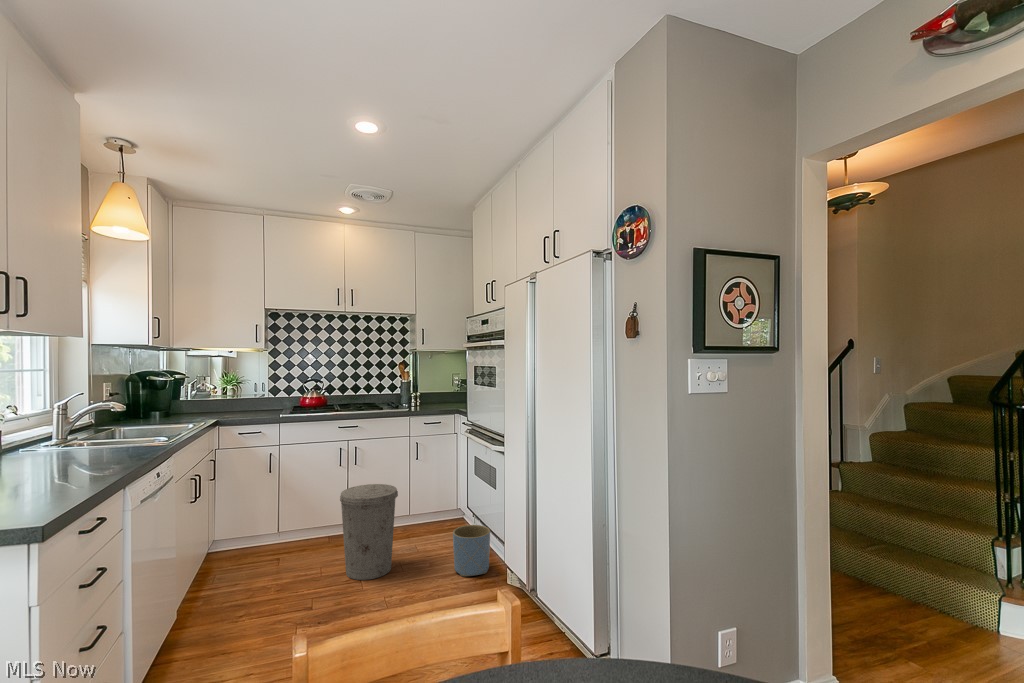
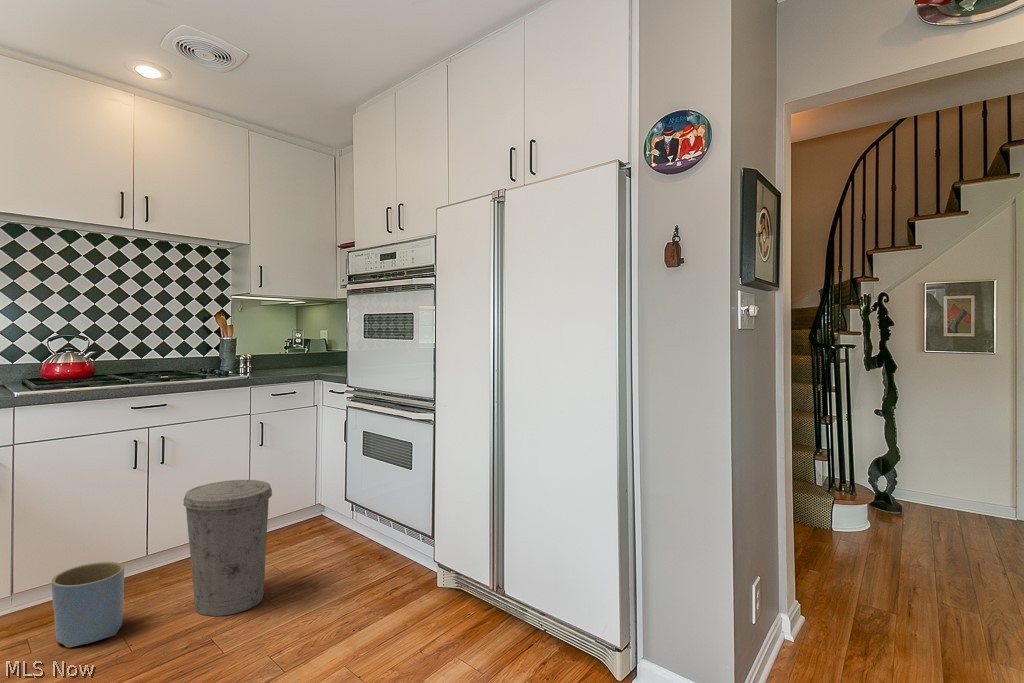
planter: present [453,525,490,576] -> present [52,562,124,648]

